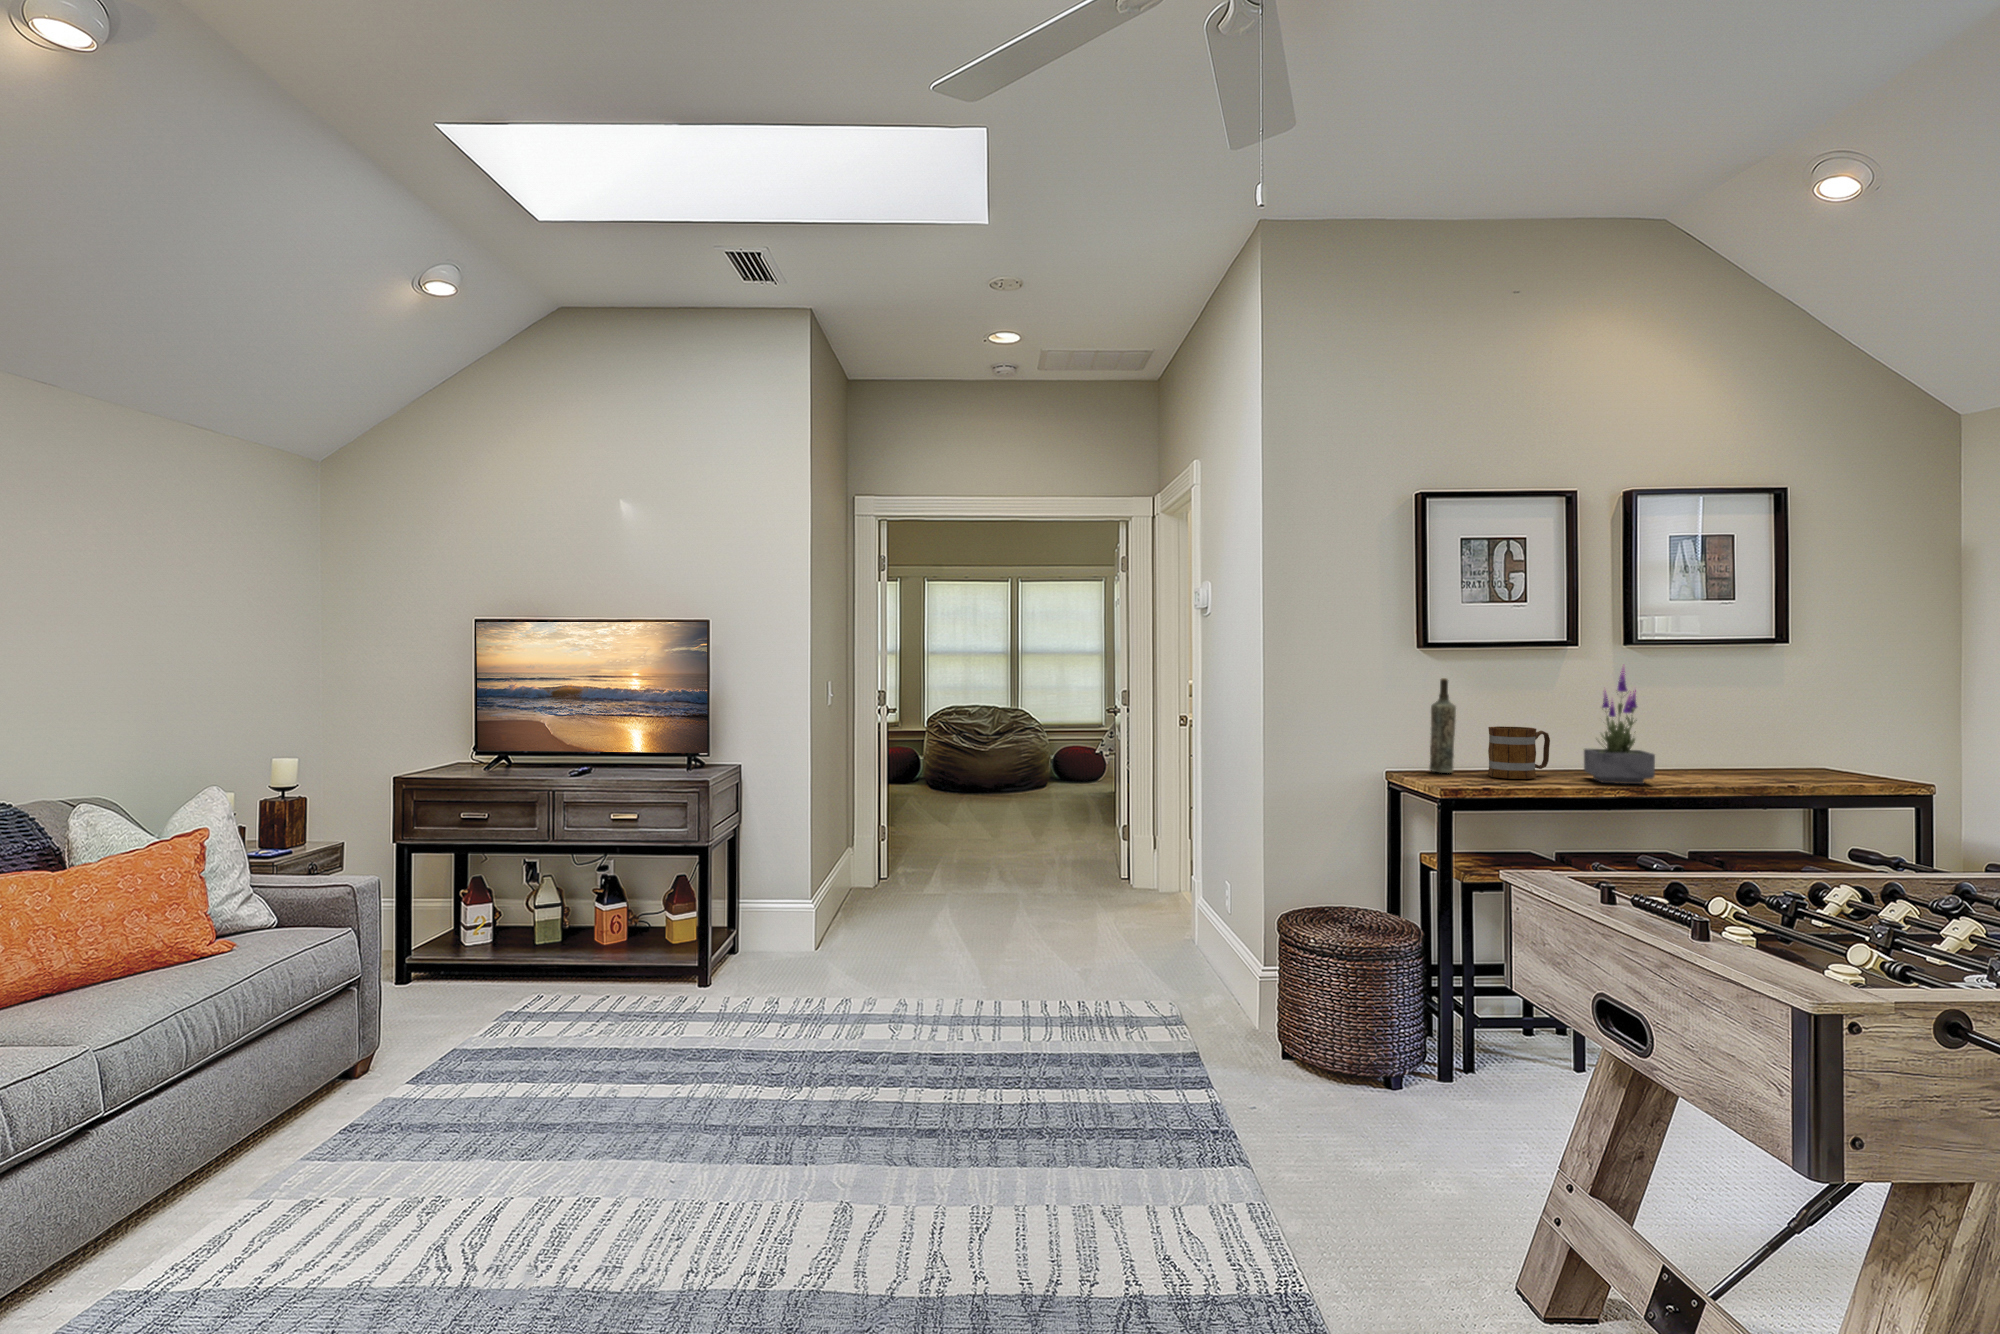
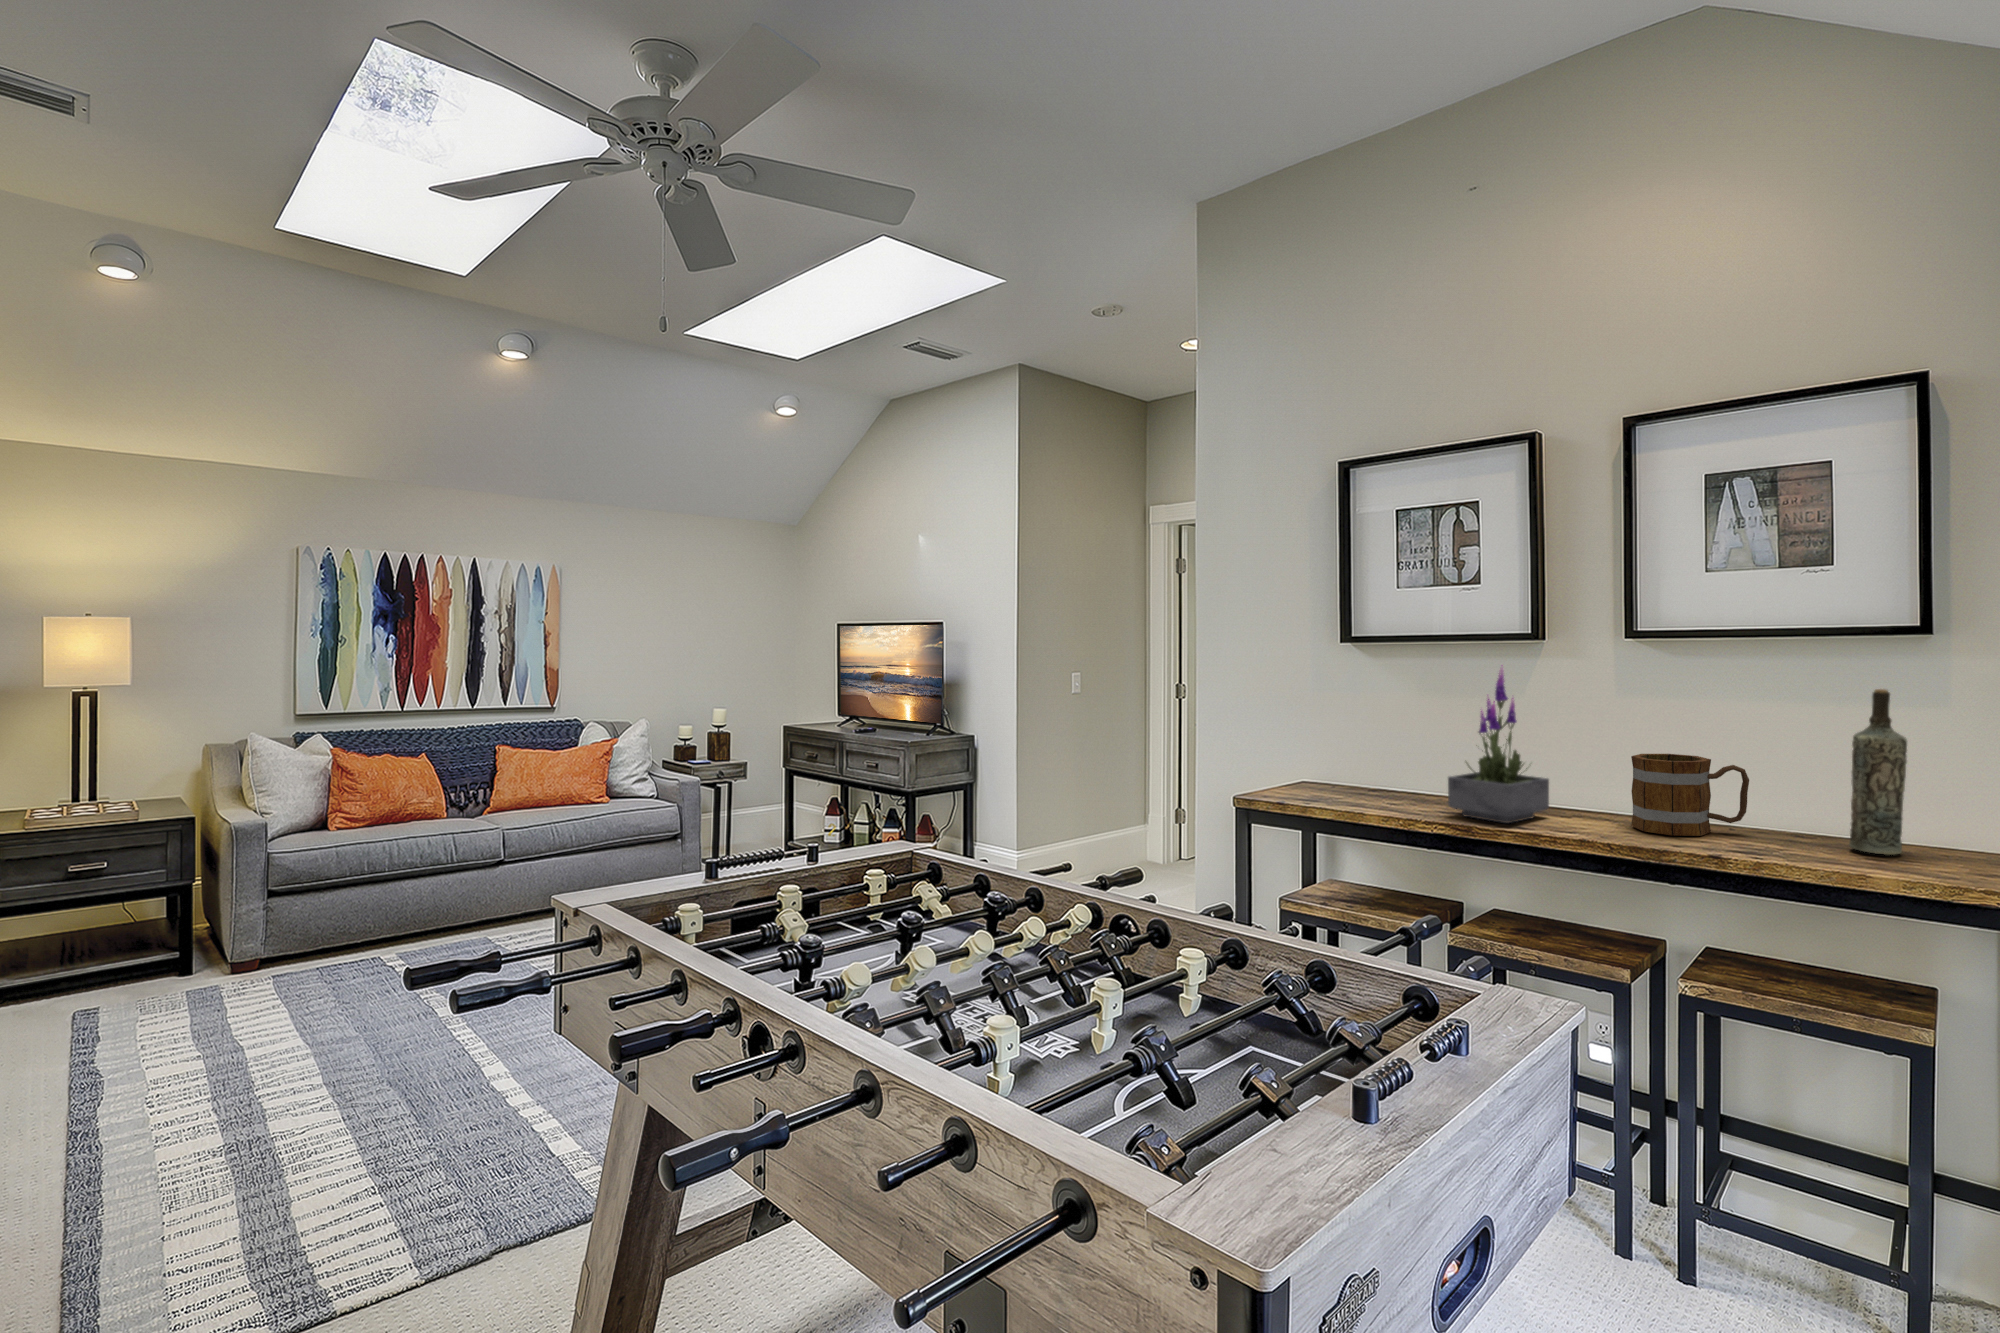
bottle: present [1430,678,1456,773] -> present [1849,689,1907,855]
mug: present [1488,726,1550,779] -> present [1631,754,1749,836]

